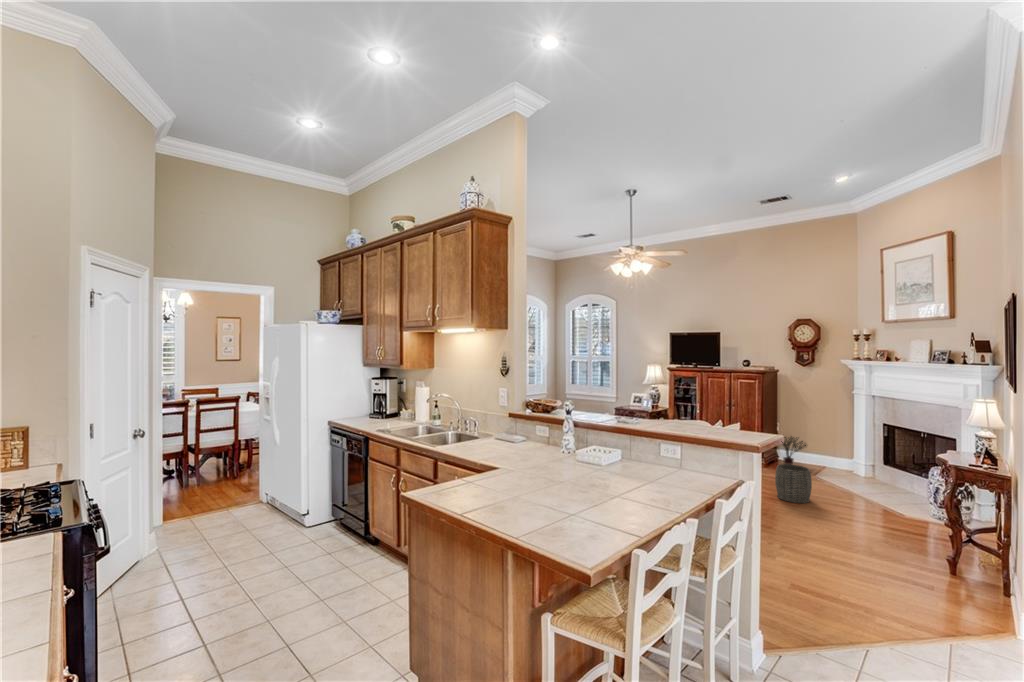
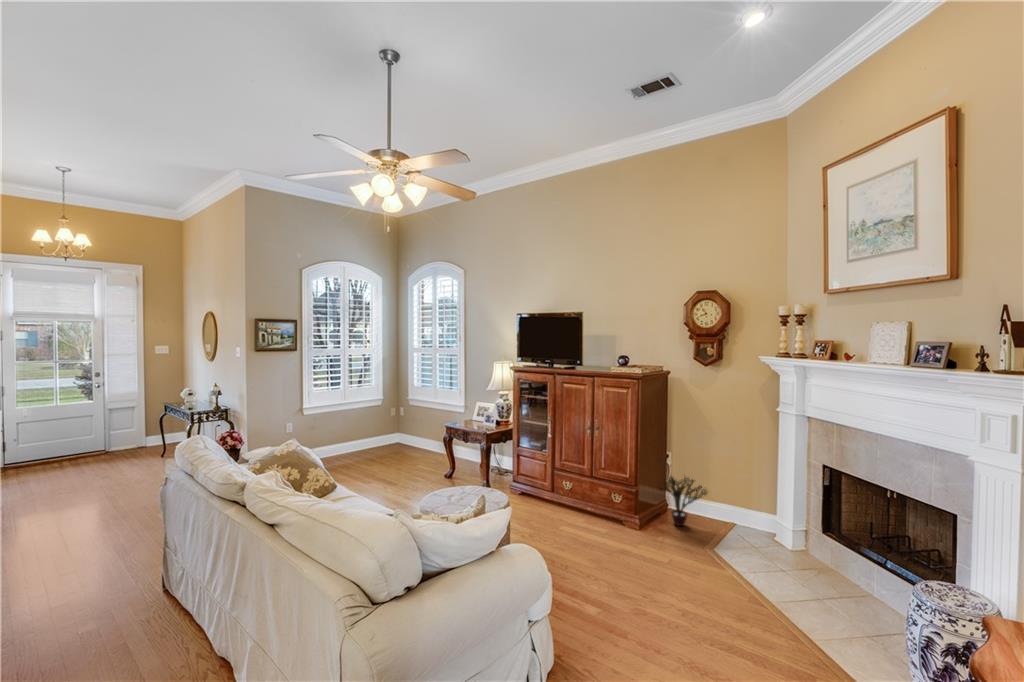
woven basket: present [775,464,812,503] -> none [628,561,692,652]

